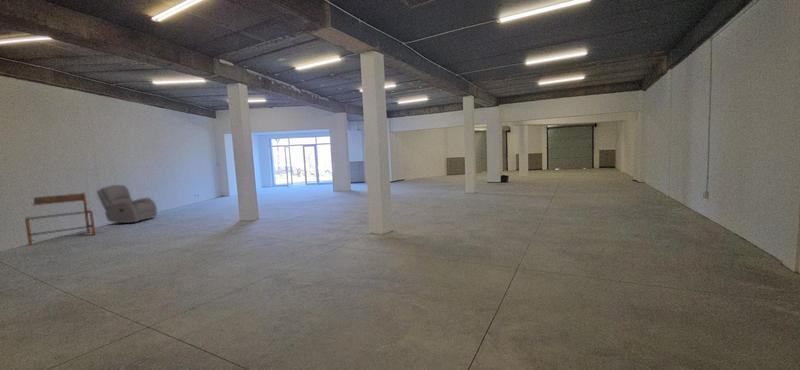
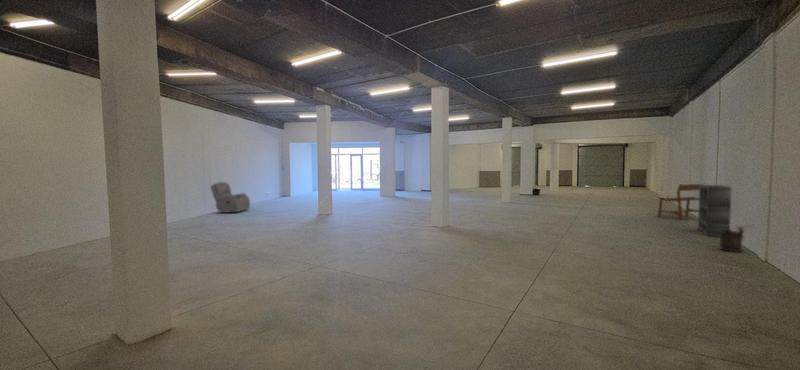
shelving unit: none [688,166,732,232] -> present [698,185,731,237]
bench: present [25,193,95,245] -> present [658,184,700,220]
bucket: none [725,220,772,257] -> present [719,227,744,252]

